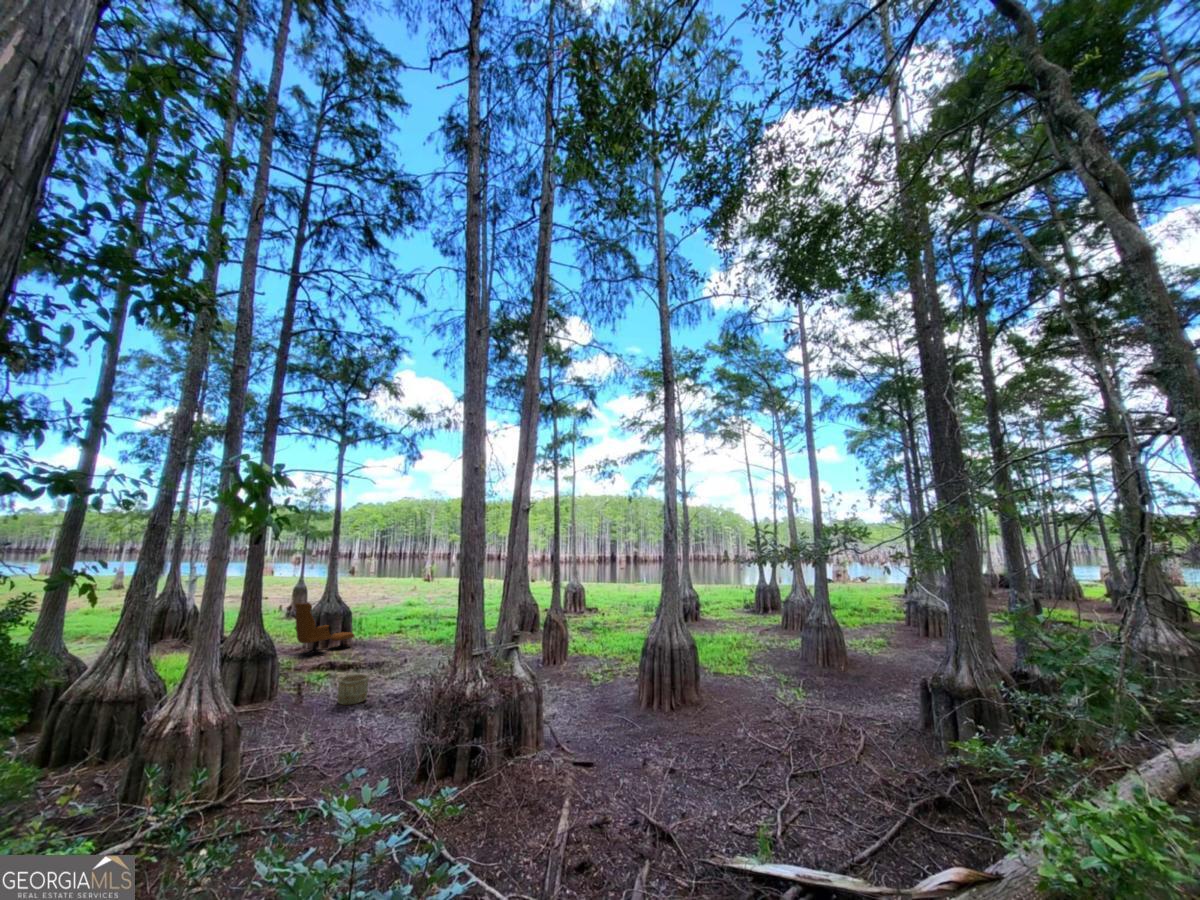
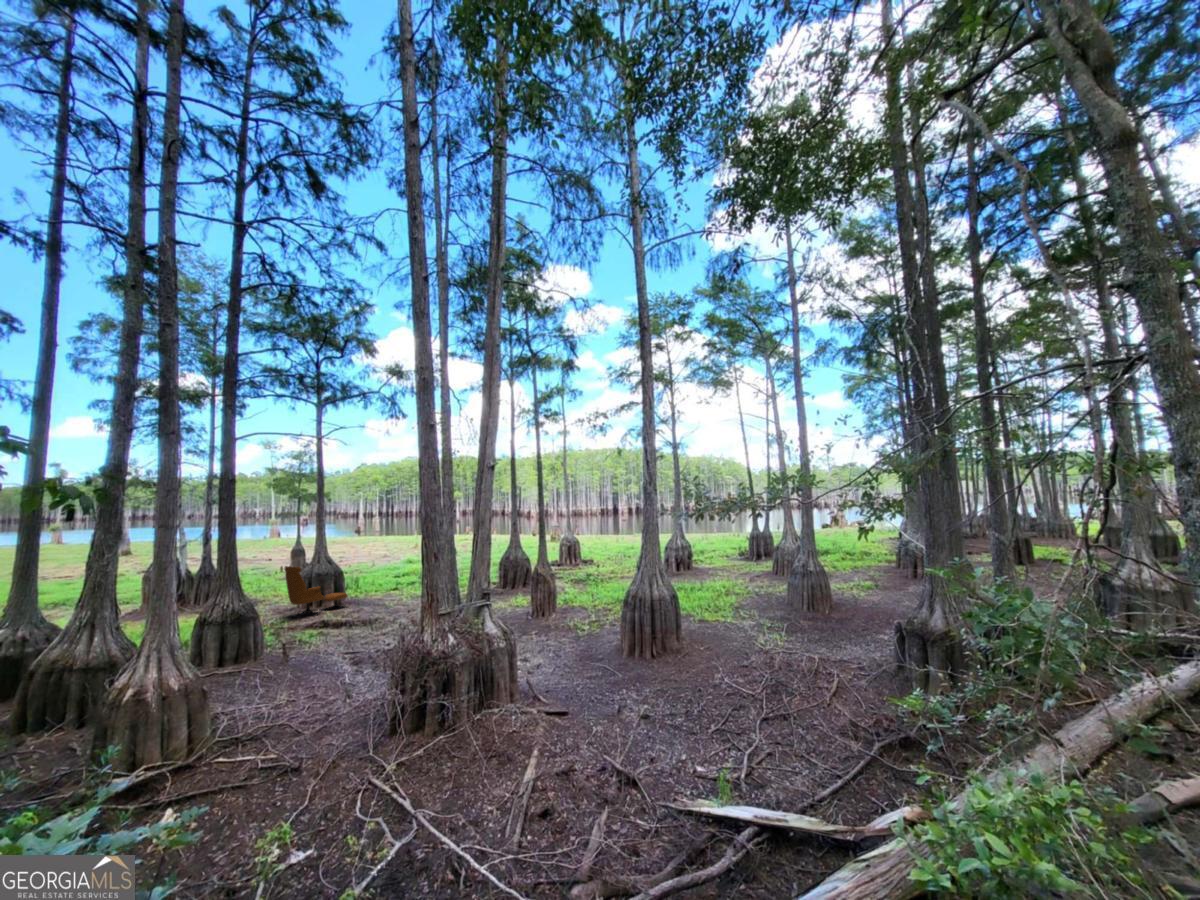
wooden bucket: present [337,674,369,705] -> none [324,633,355,663]

